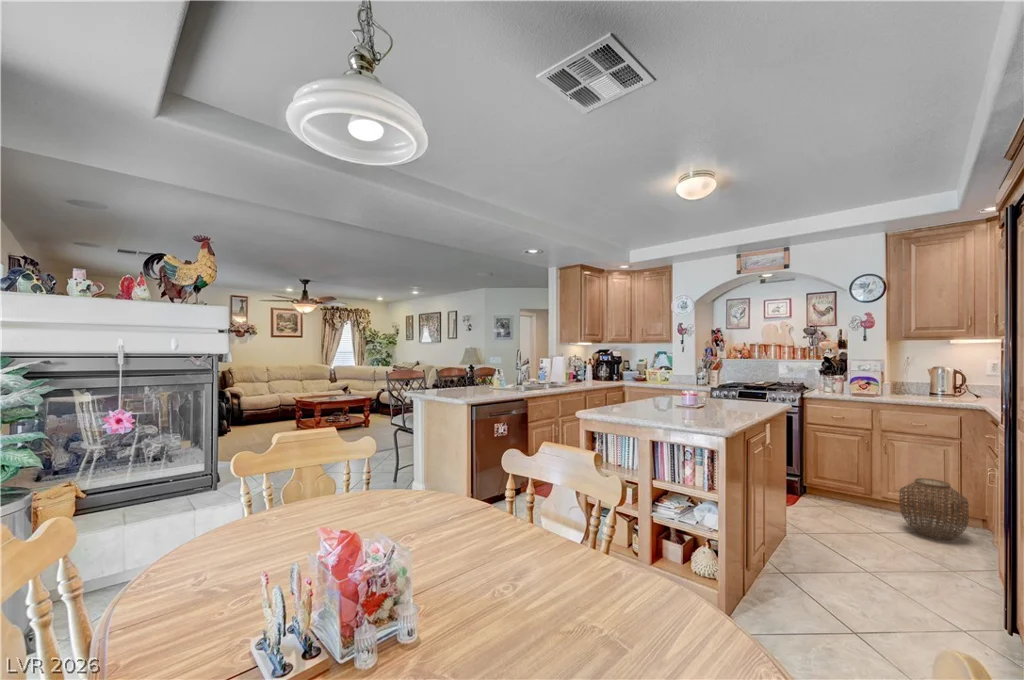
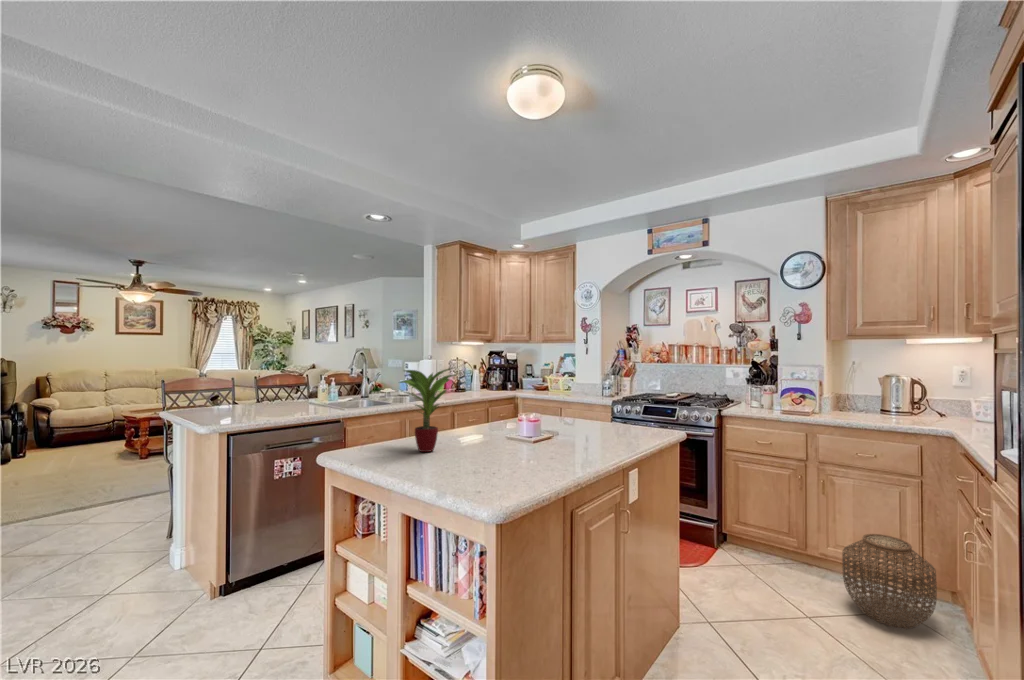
potted plant: none [618,363,667,412] -> present [400,368,455,452]

